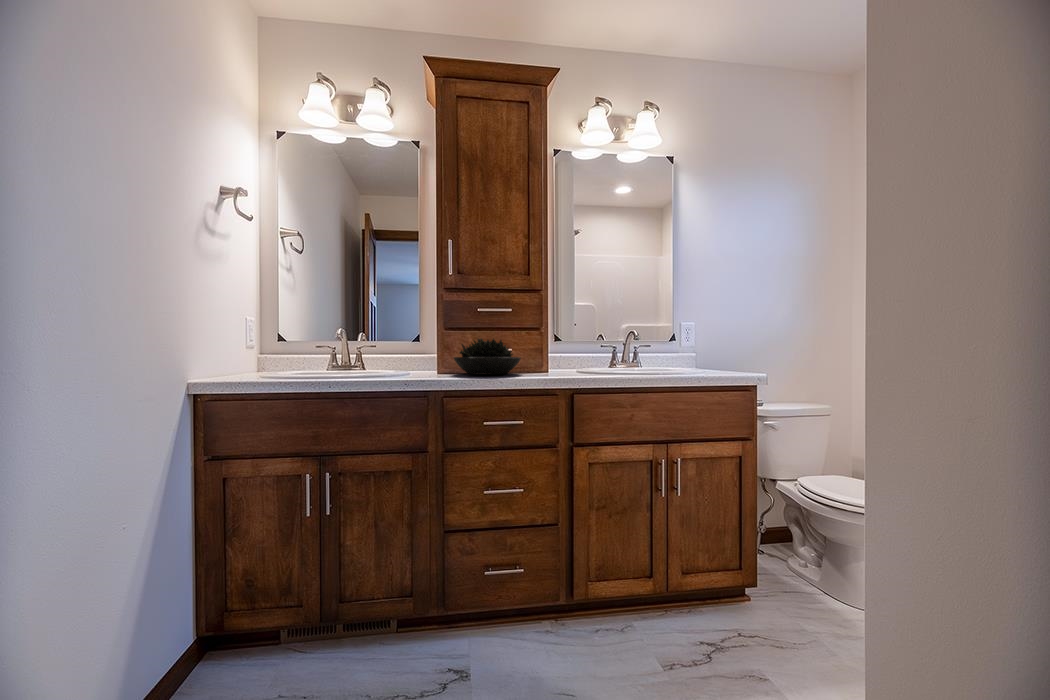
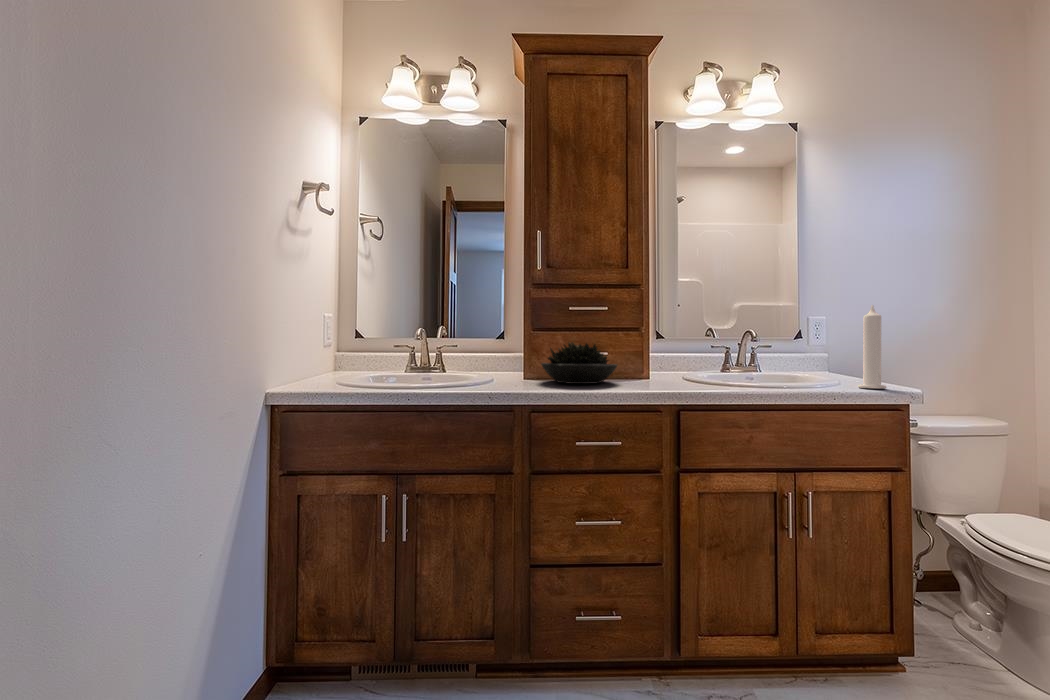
candle: none [713,307,733,374] -> present [858,305,886,389]

